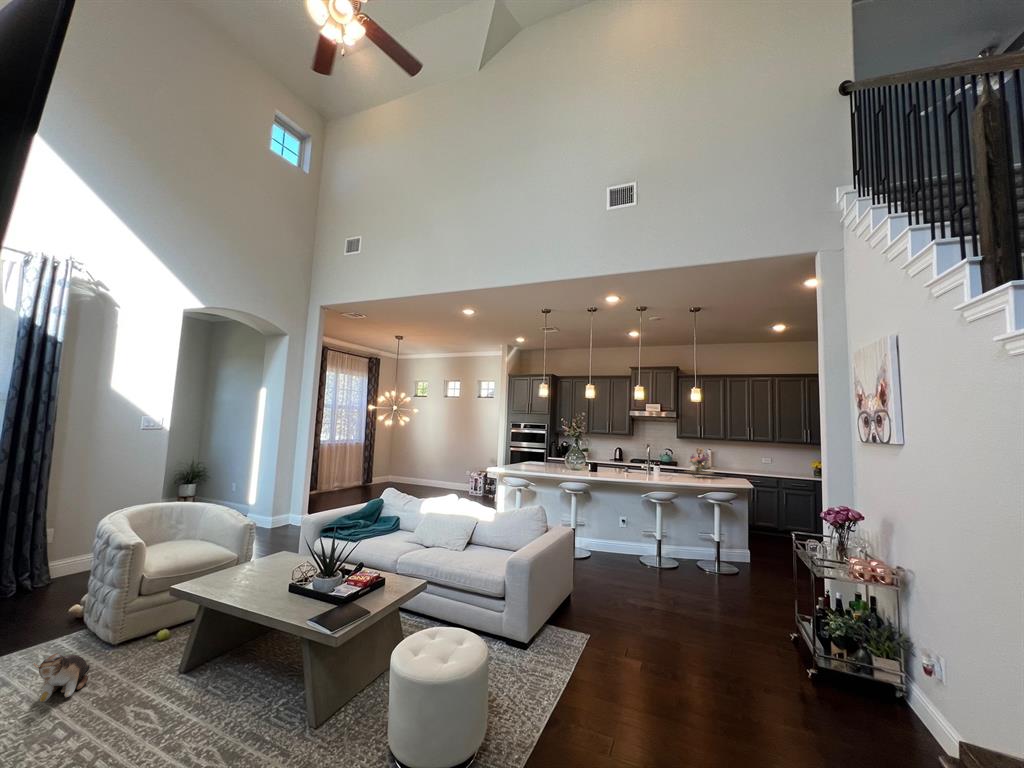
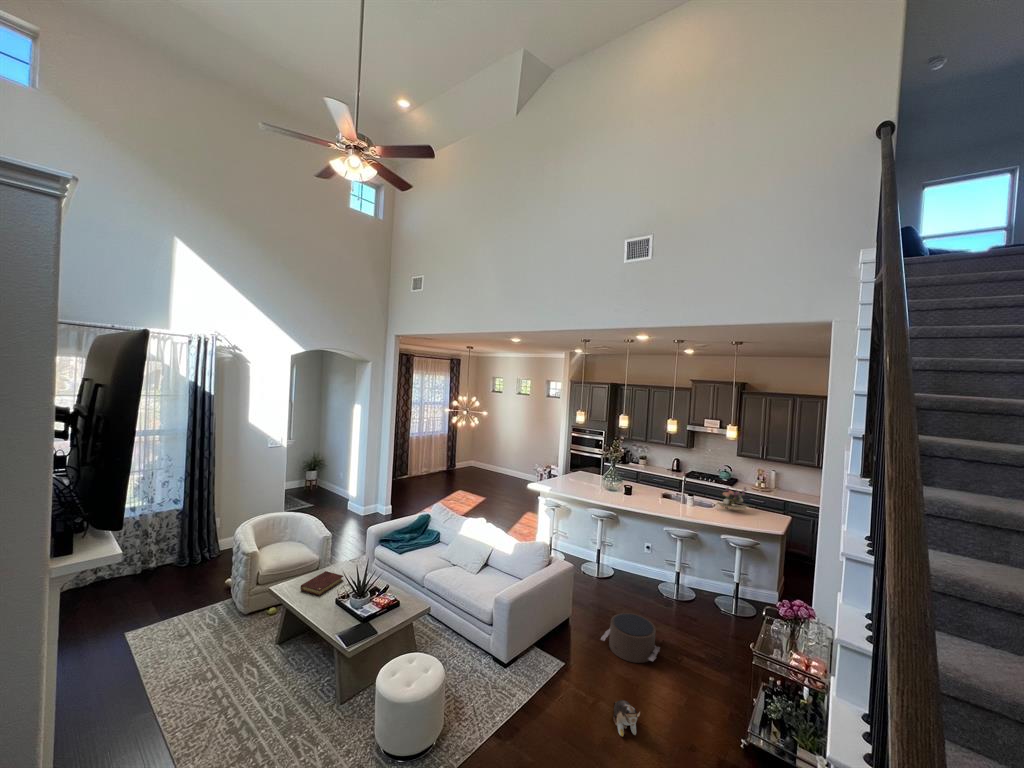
book: none [224,560,287,586] -> present [300,571,343,596]
pouf: none [620,576,688,626] -> present [601,613,660,663]
plush toy: present [34,653,89,702] -> present [613,700,640,737]

